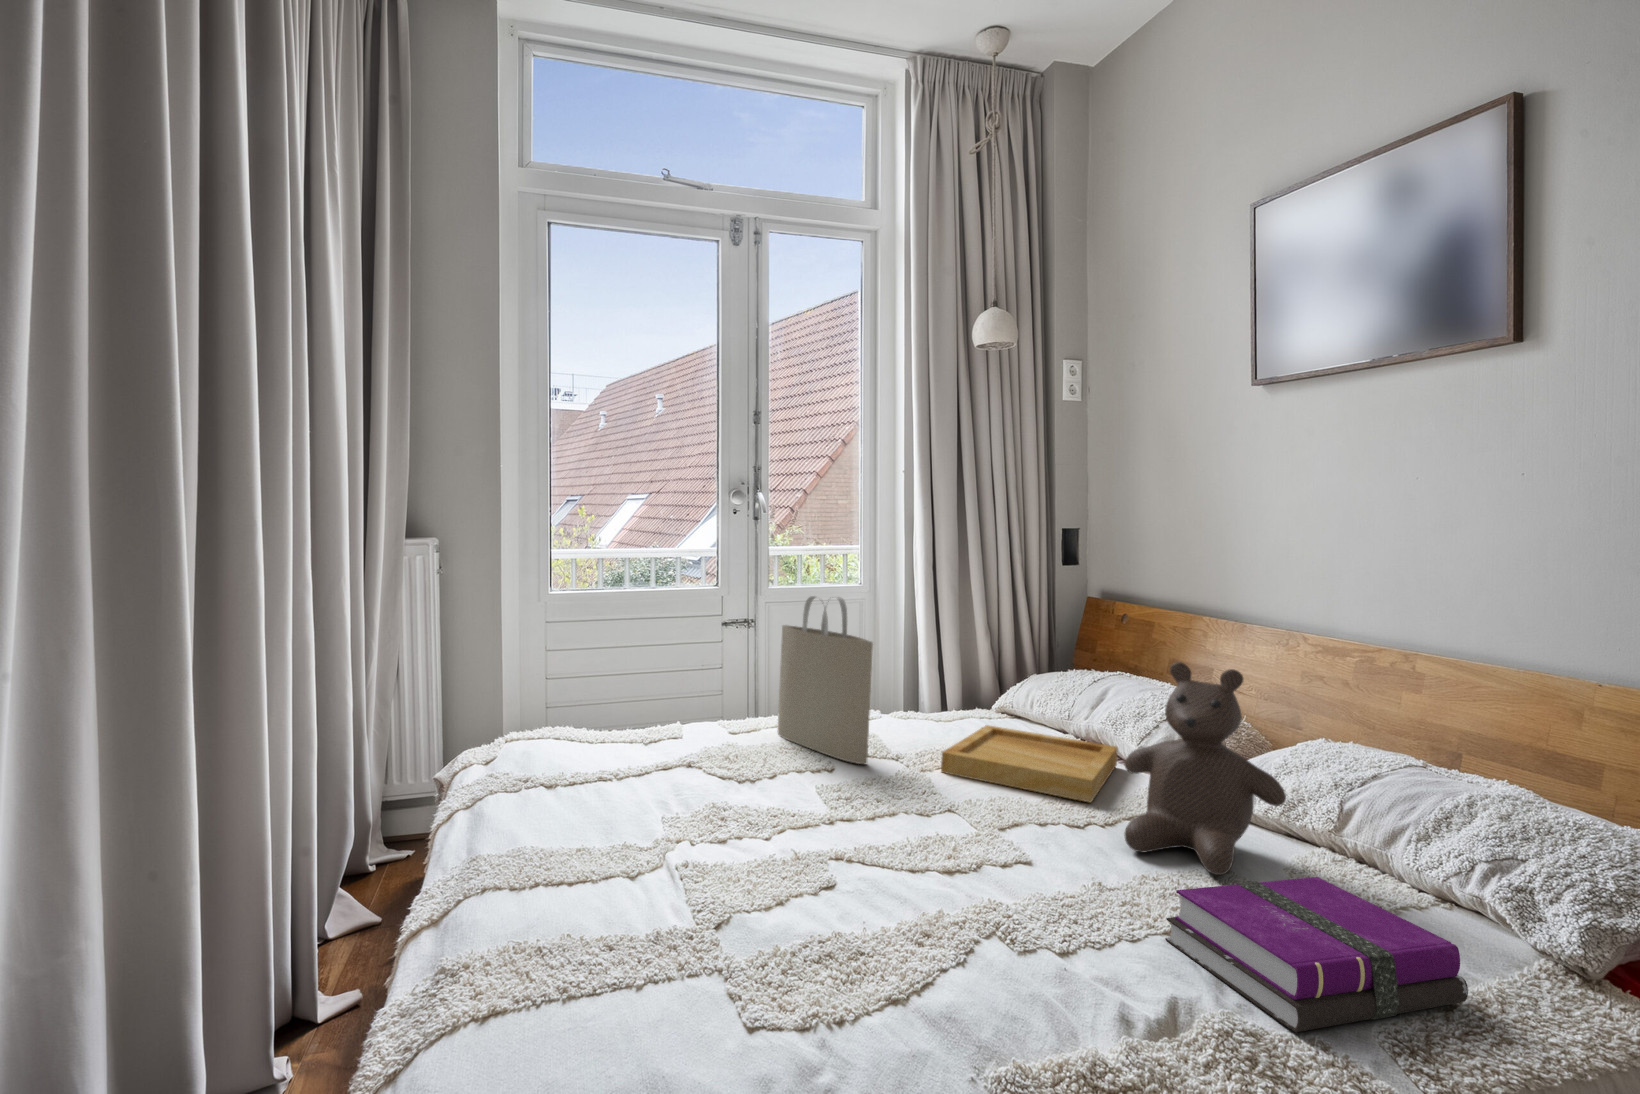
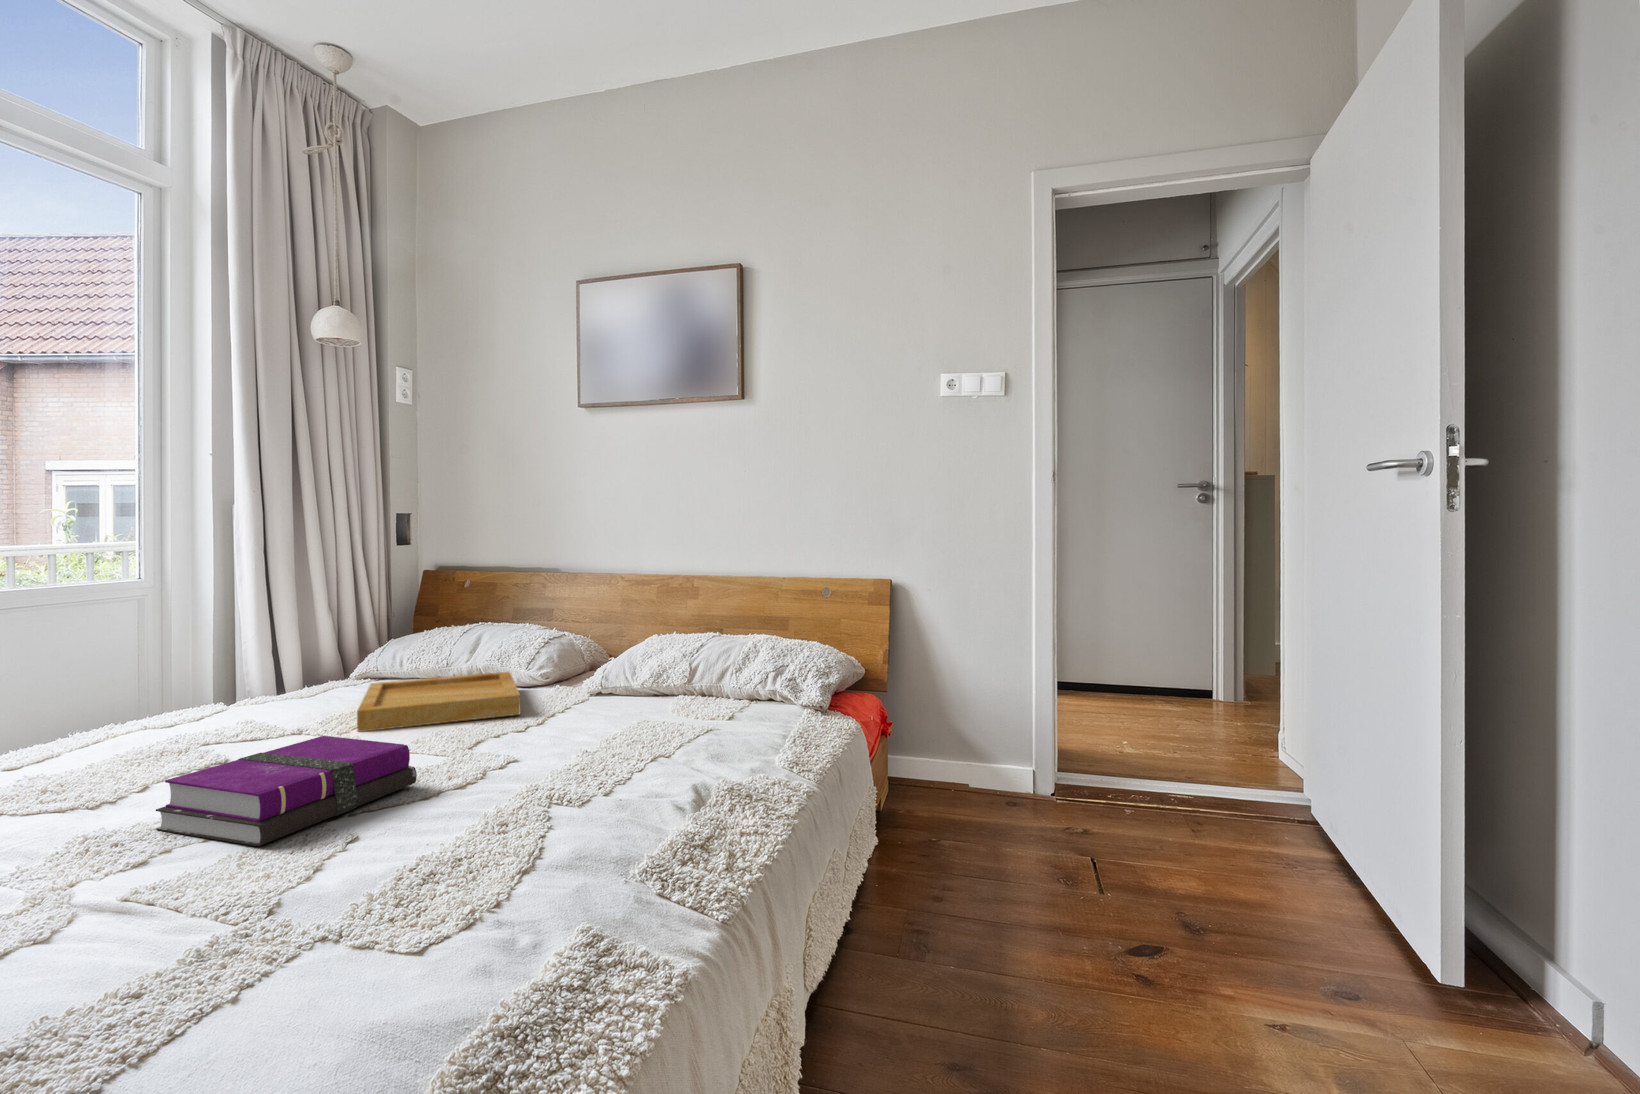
tote bag: present [778,596,873,765] -> none [70,559,265,757]
teddy bear: present [1124,662,1286,875] -> none [554,578,673,731]
notebook: present [1165,877,1468,1032] -> present [156,736,417,846]

